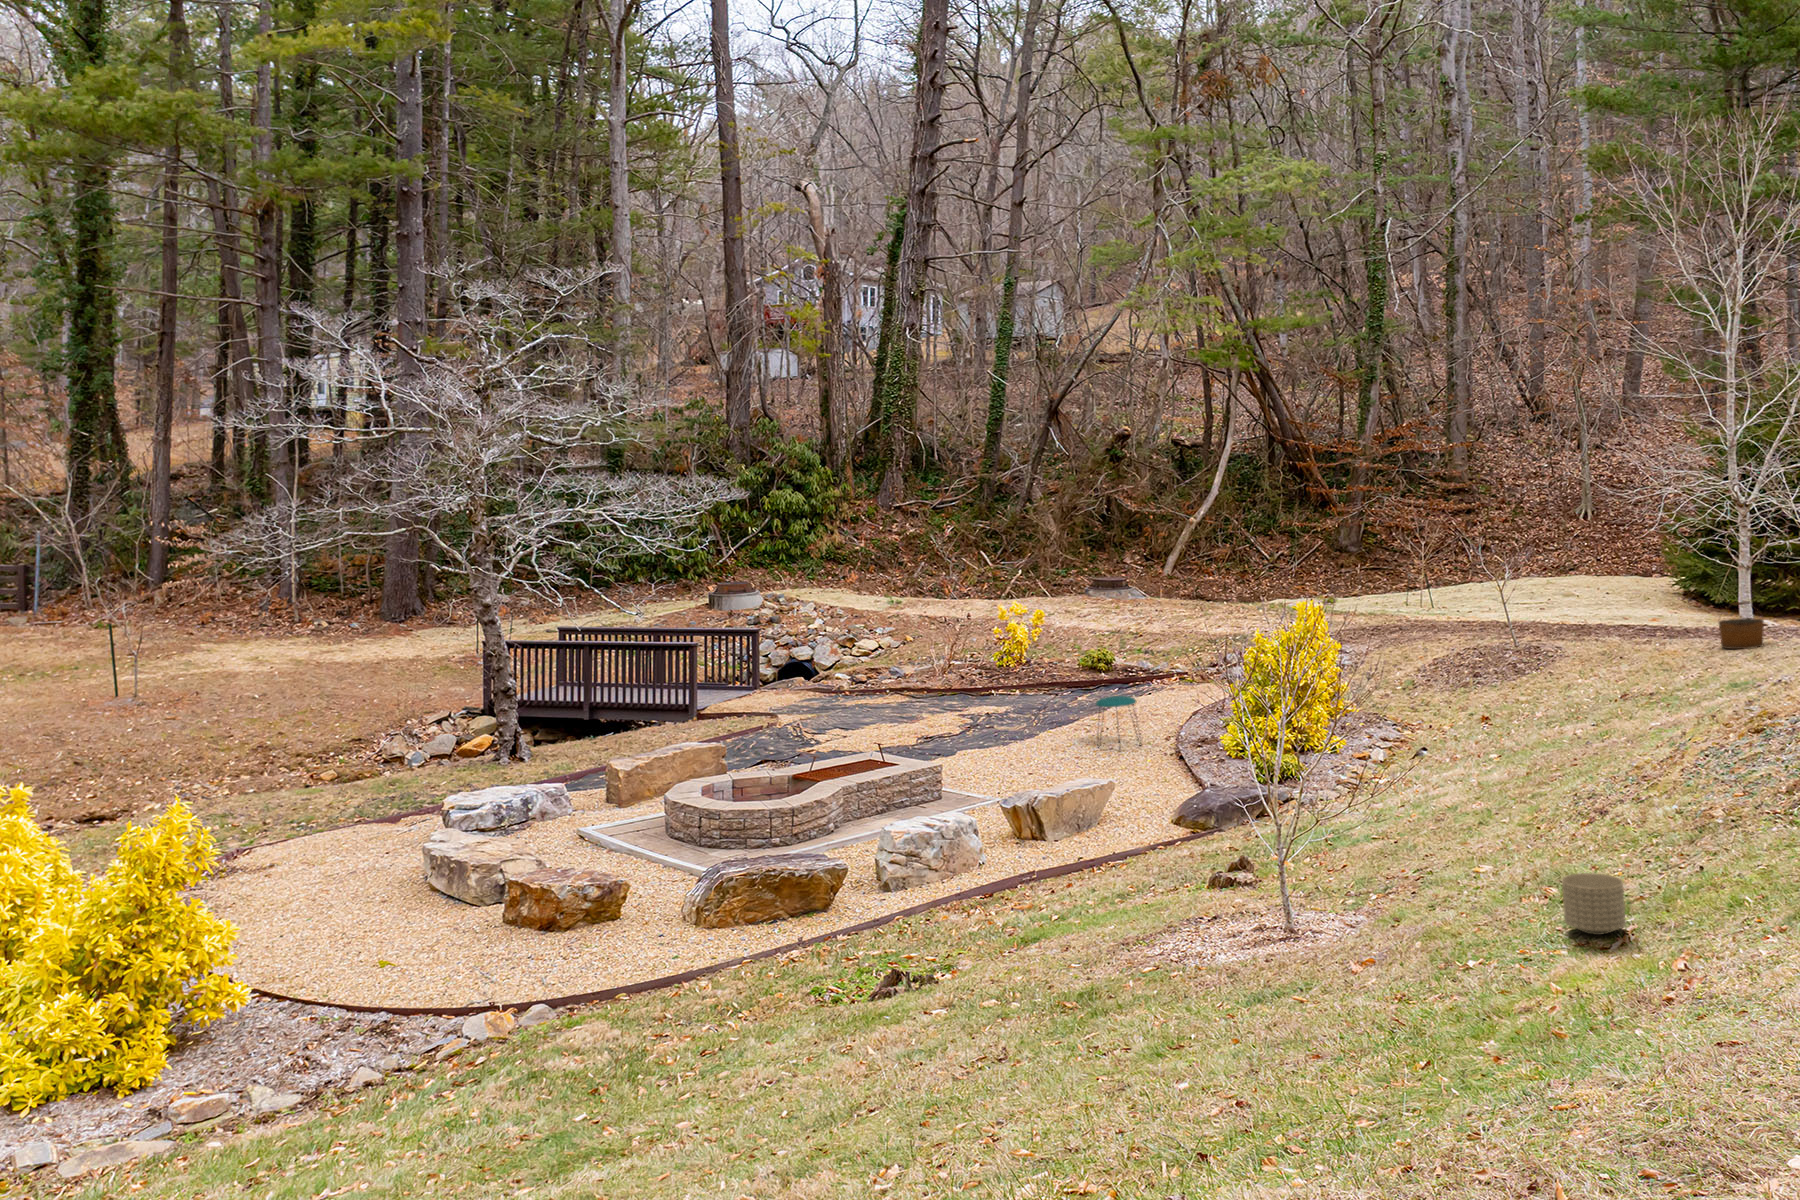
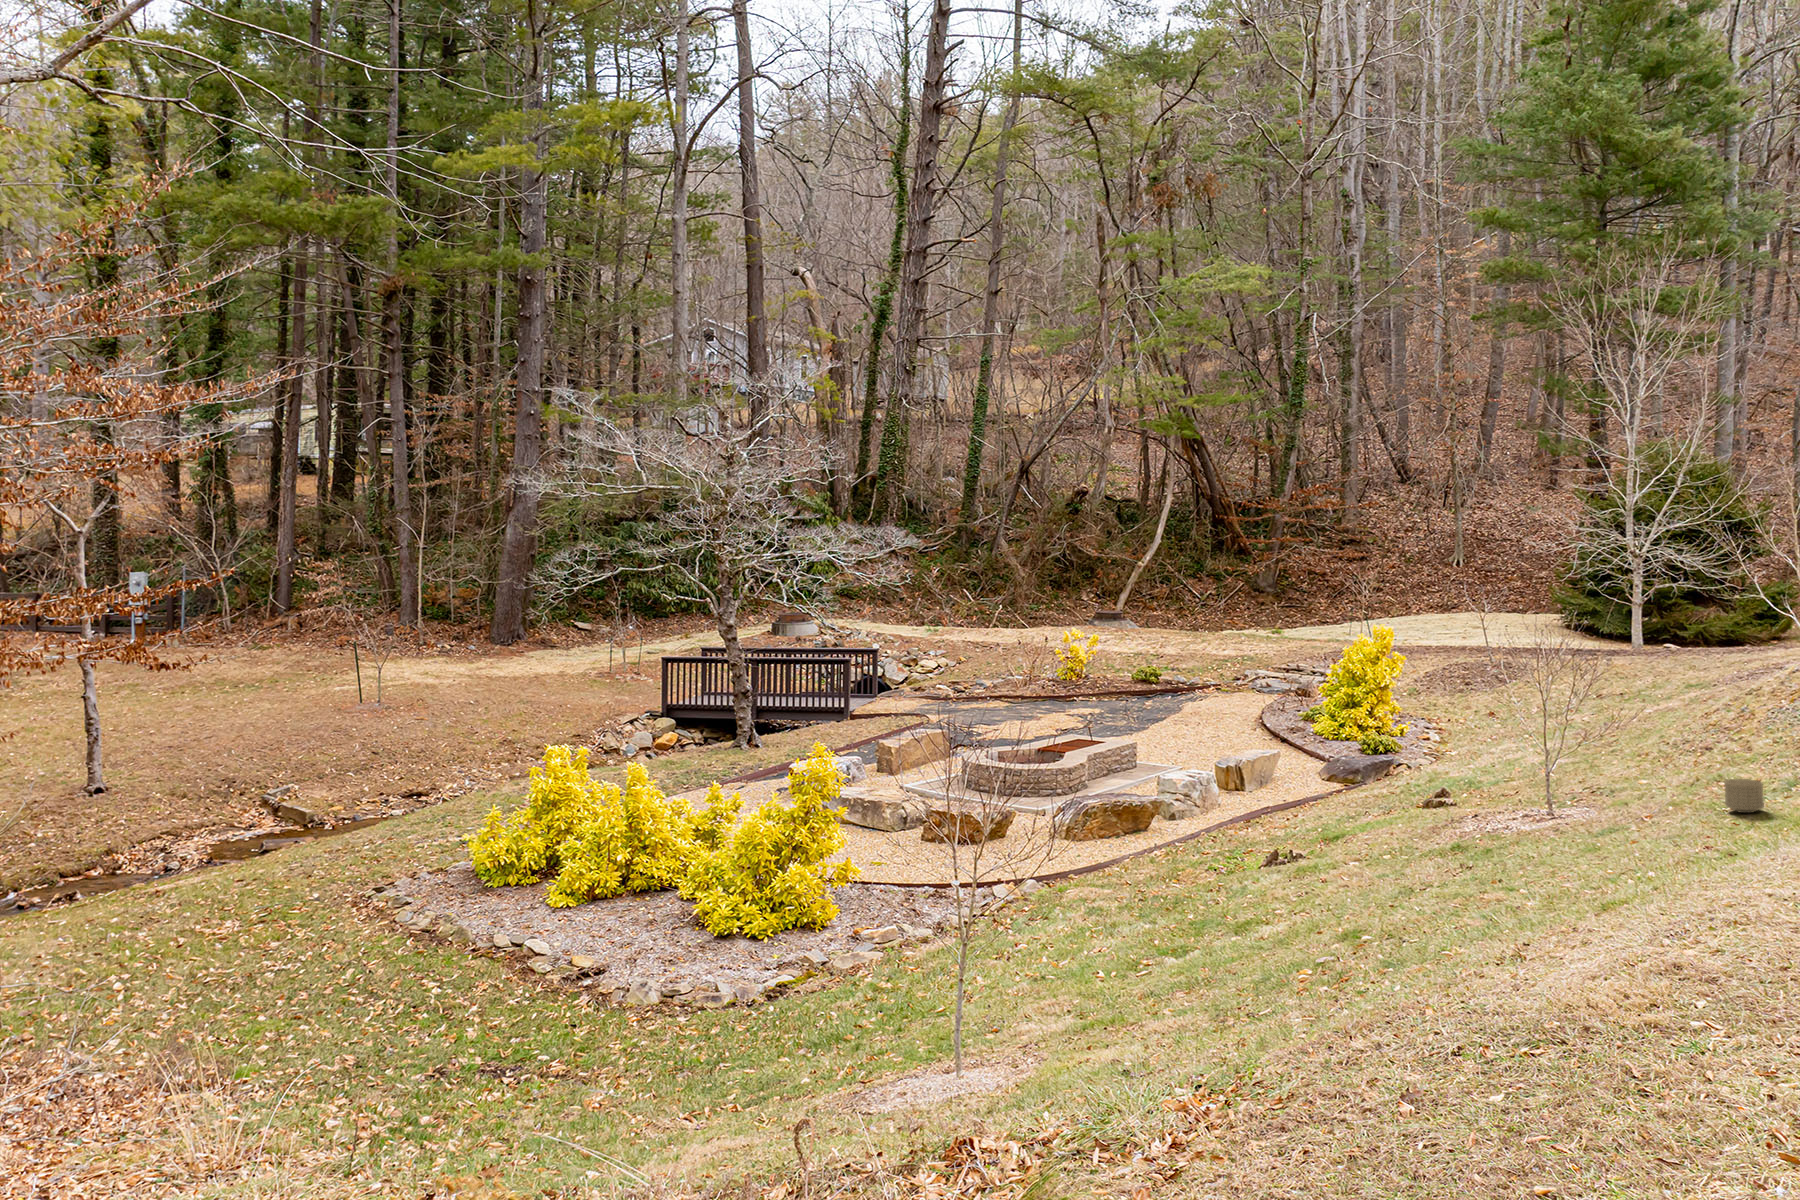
bucket: present [1719,602,1764,649] -> none [1628,629,1660,663]
stool: present [1096,696,1141,747] -> none [1203,697,1238,738]

